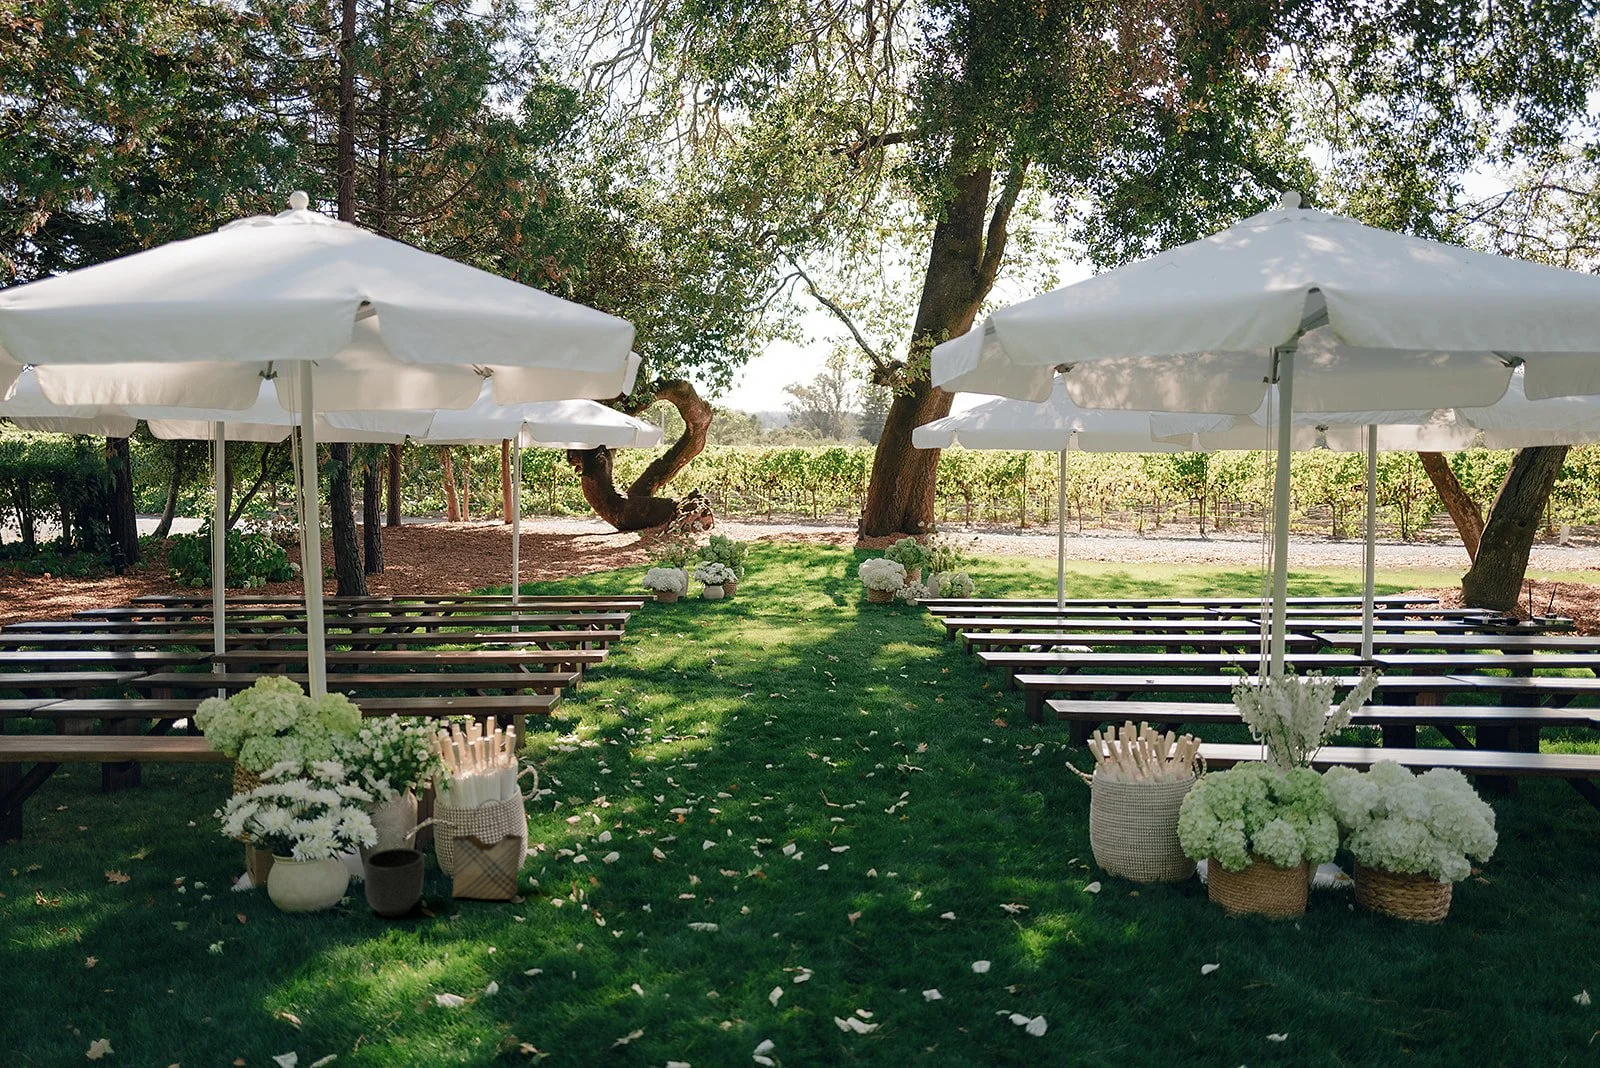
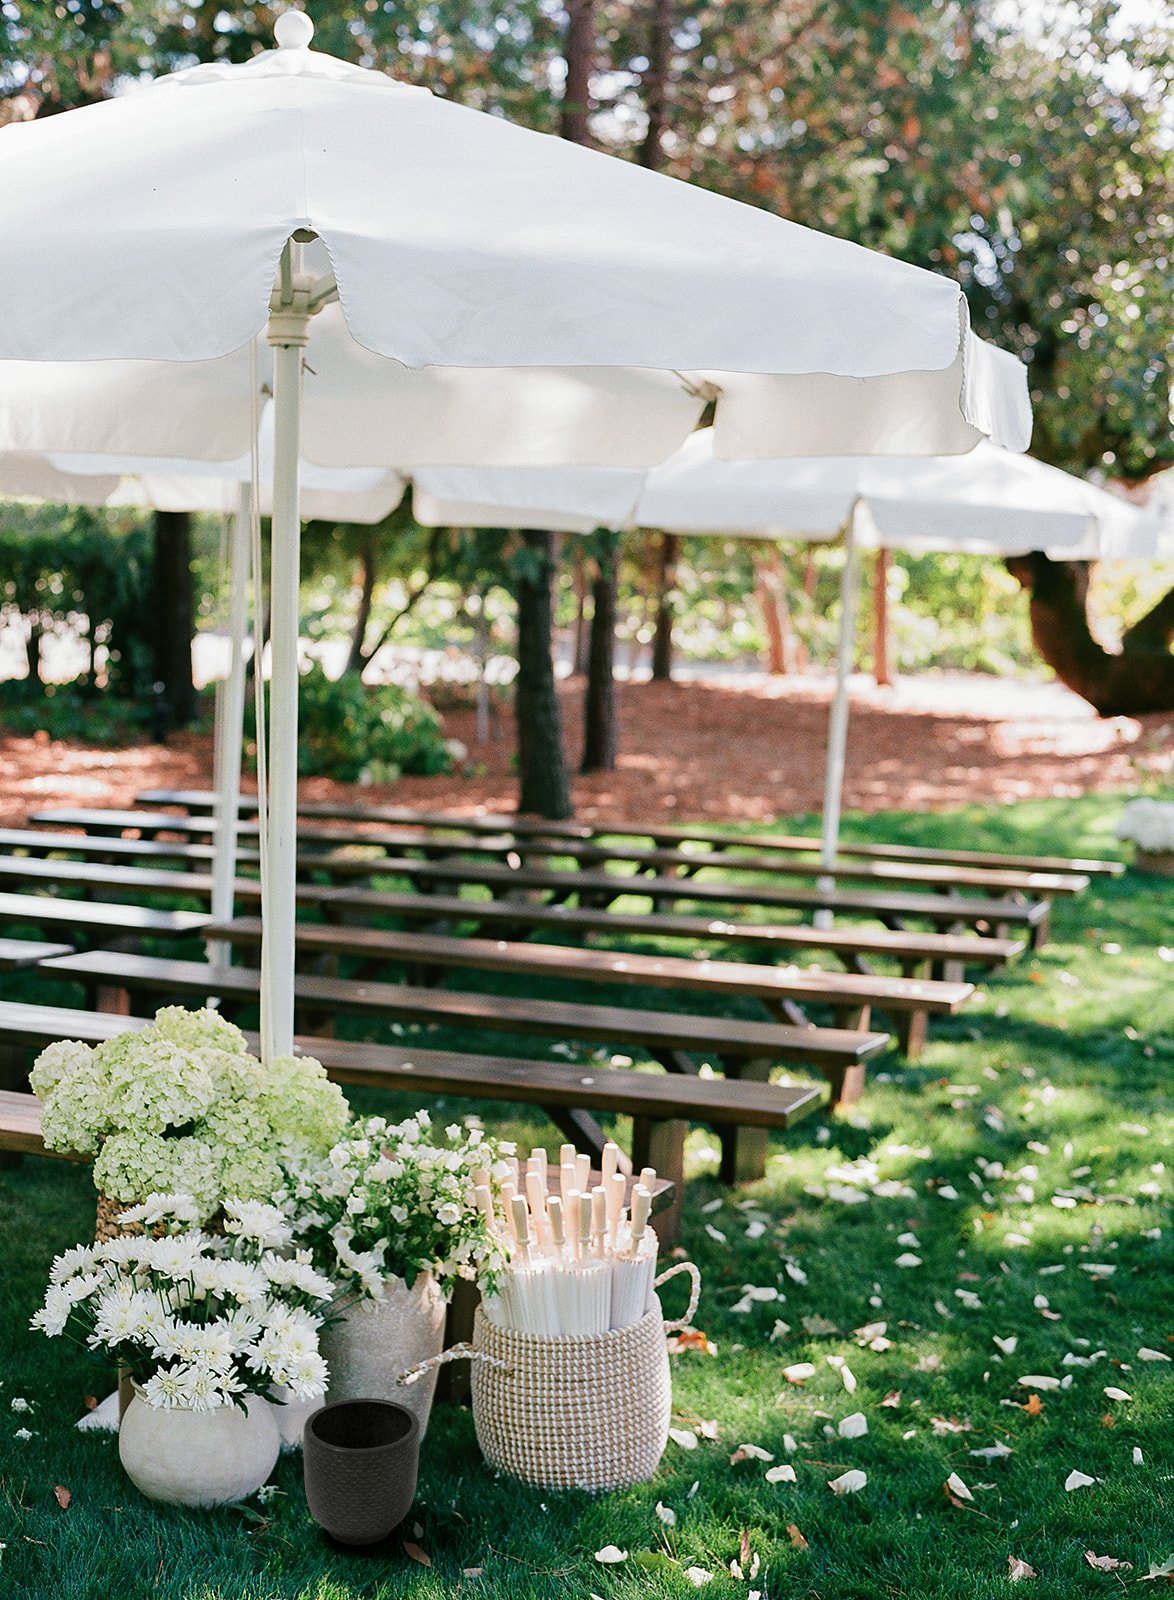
woven basket: present [452,799,522,899] -> none [482,1326,626,1553]

